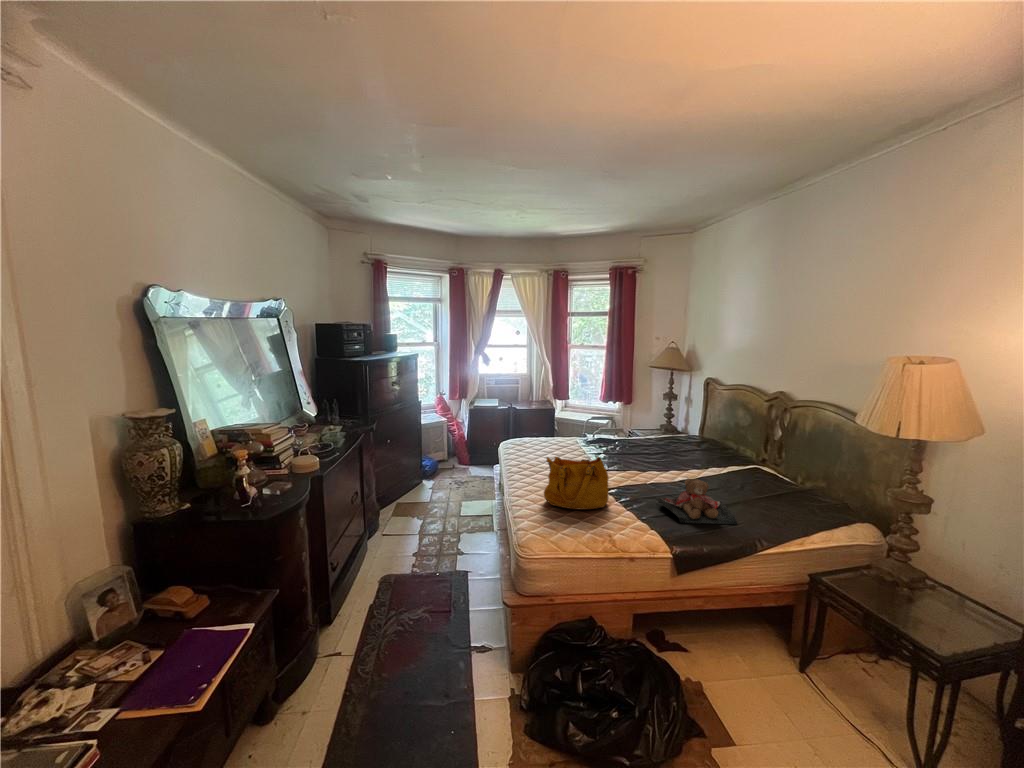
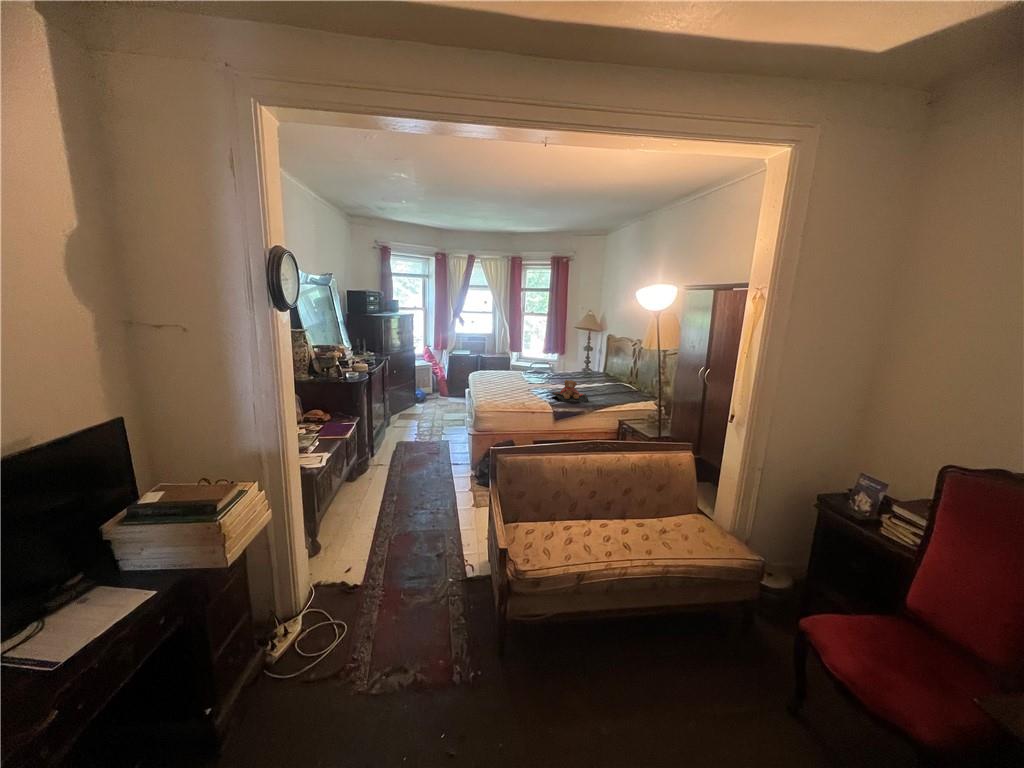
handbag: present [544,455,608,509] -> none [490,368,526,397]

